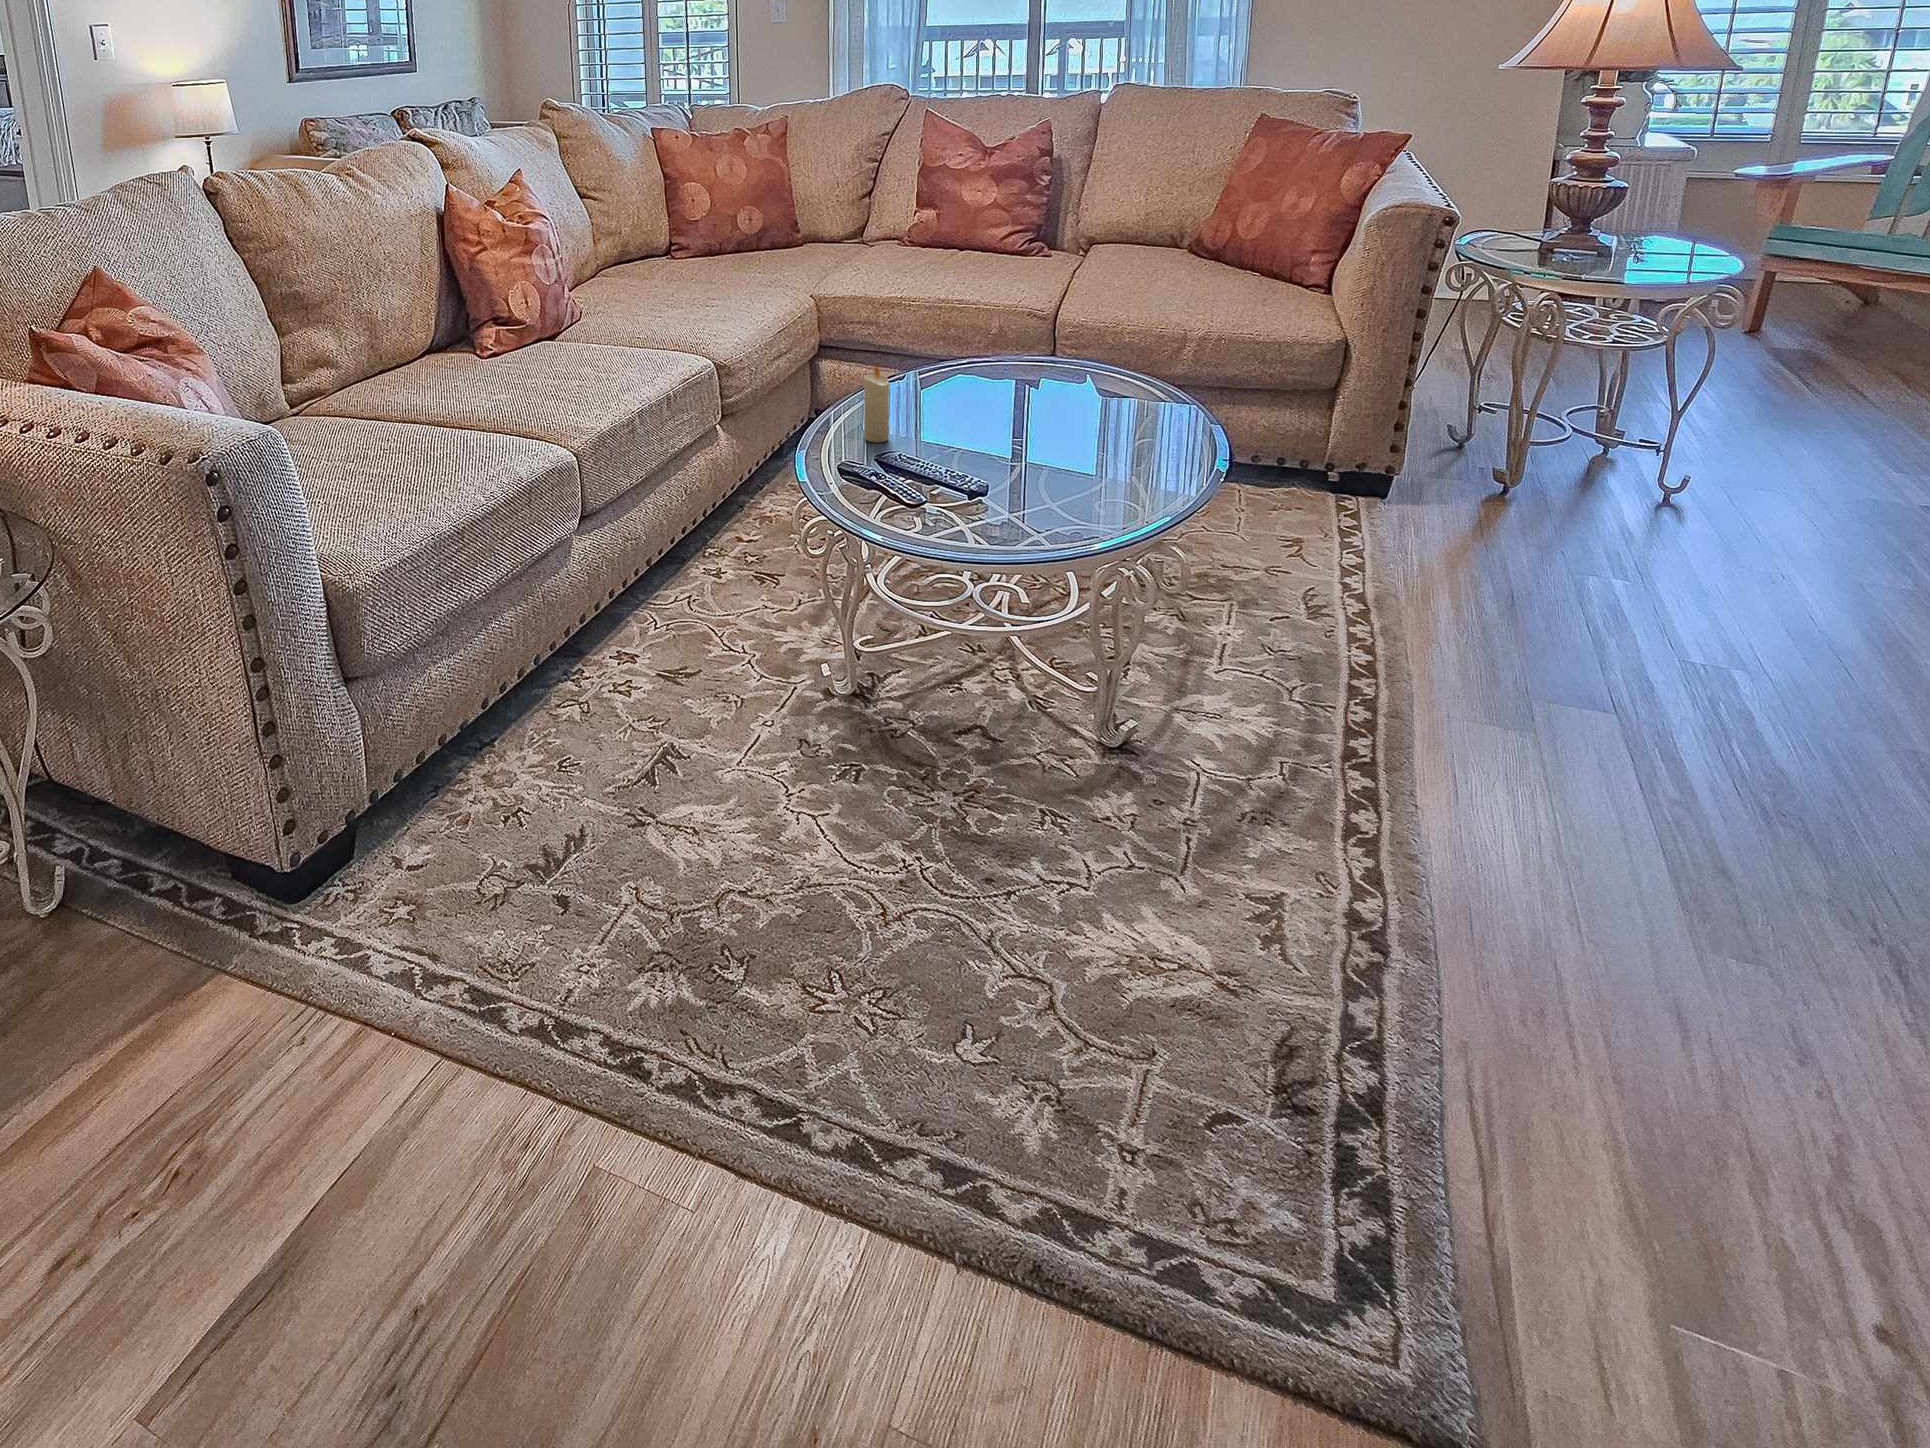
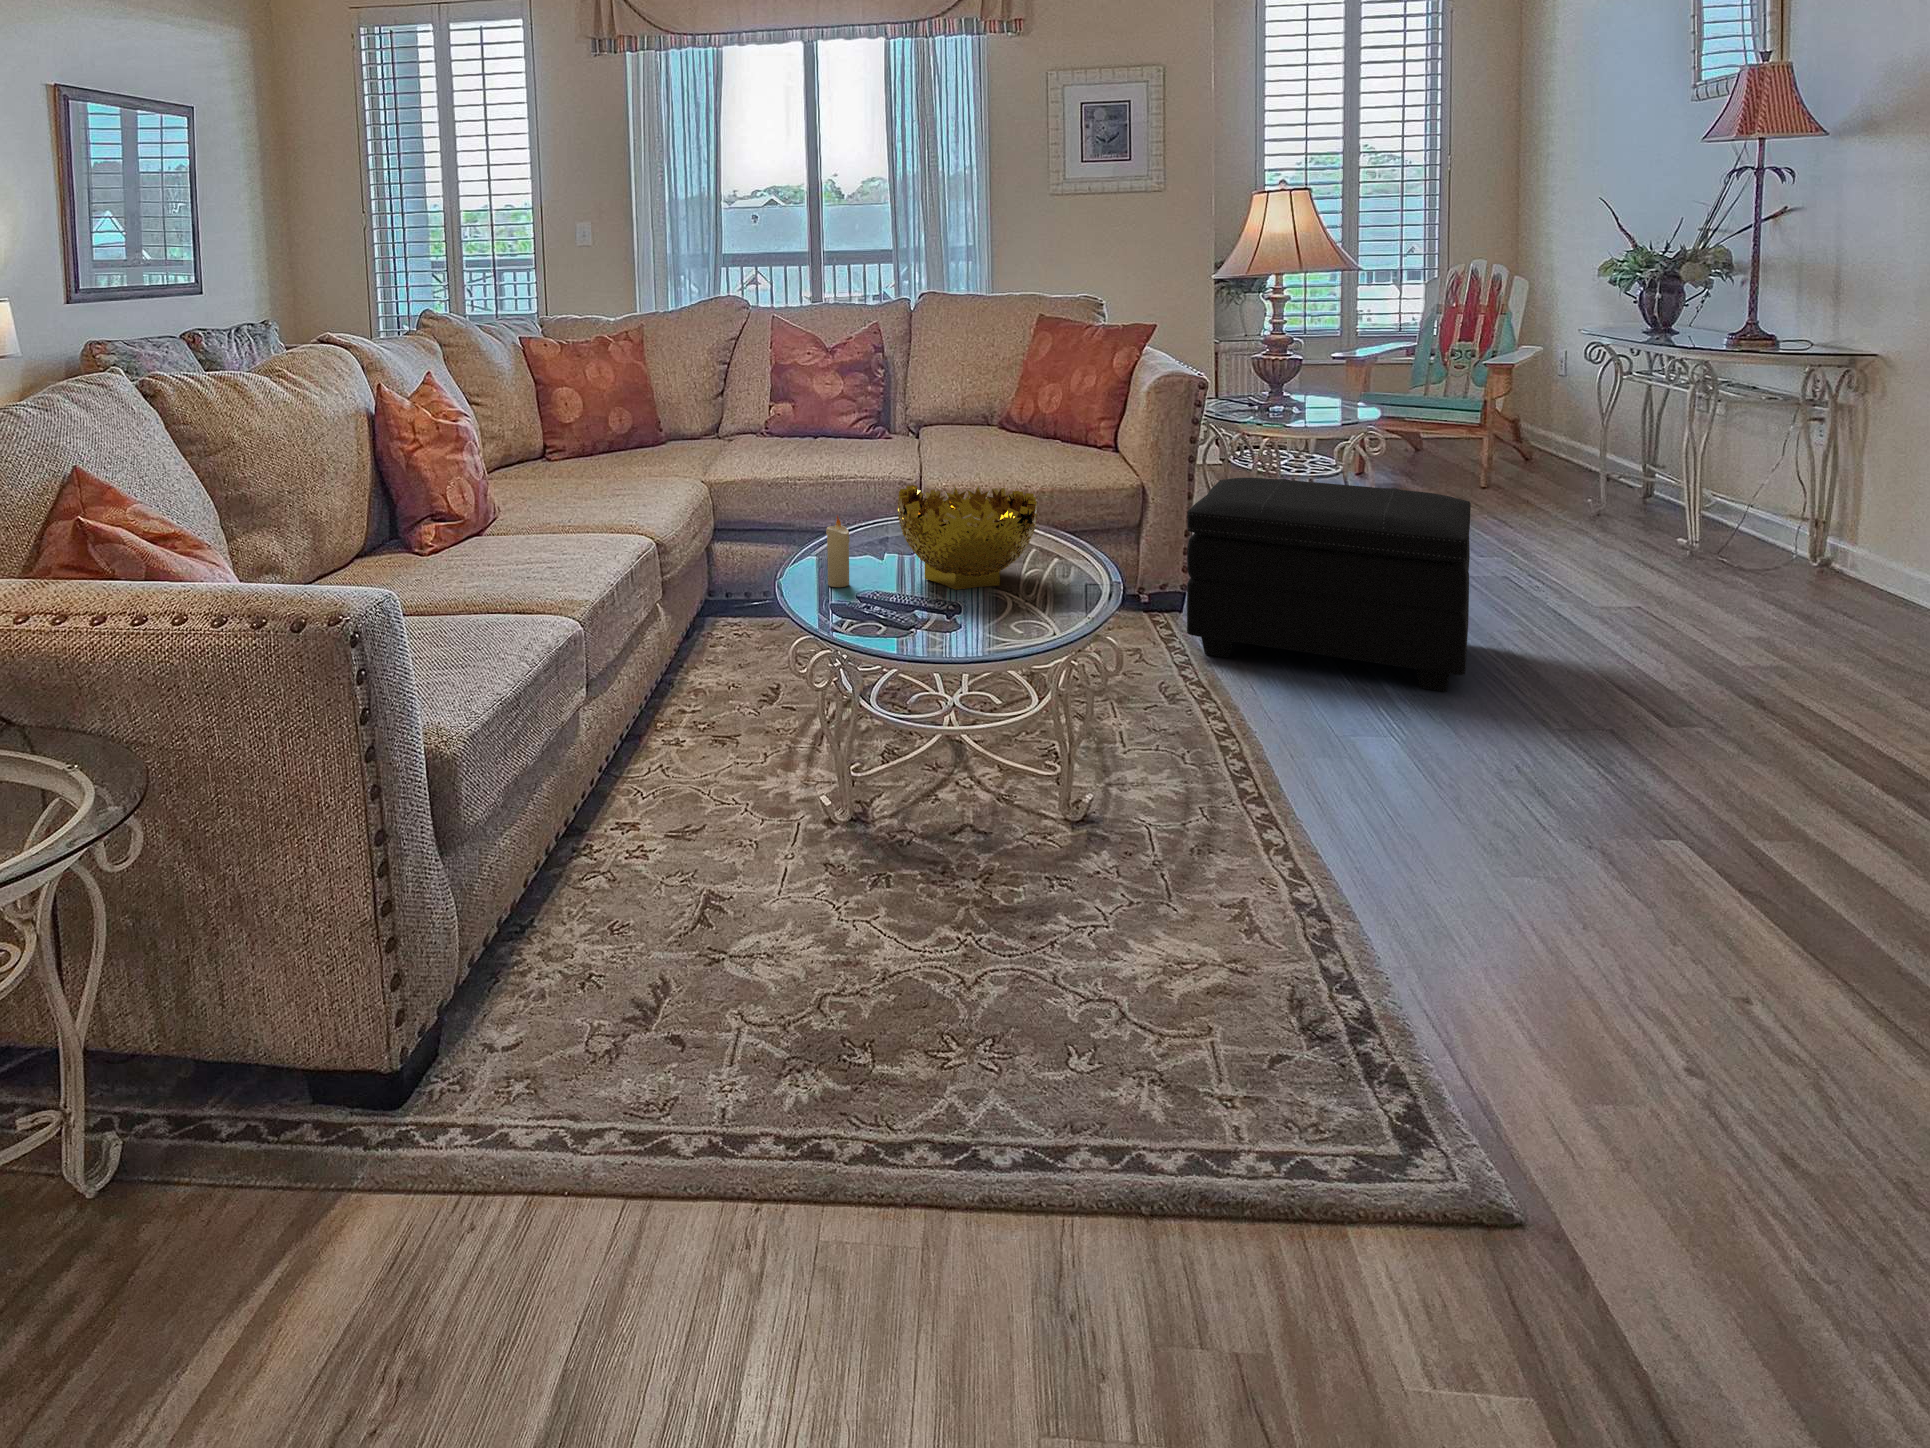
decorative bowl: none [948,334,1122,462] -> present [898,485,1037,590]
footstool: none [1365,339,1860,661] -> present [1187,478,1471,692]

